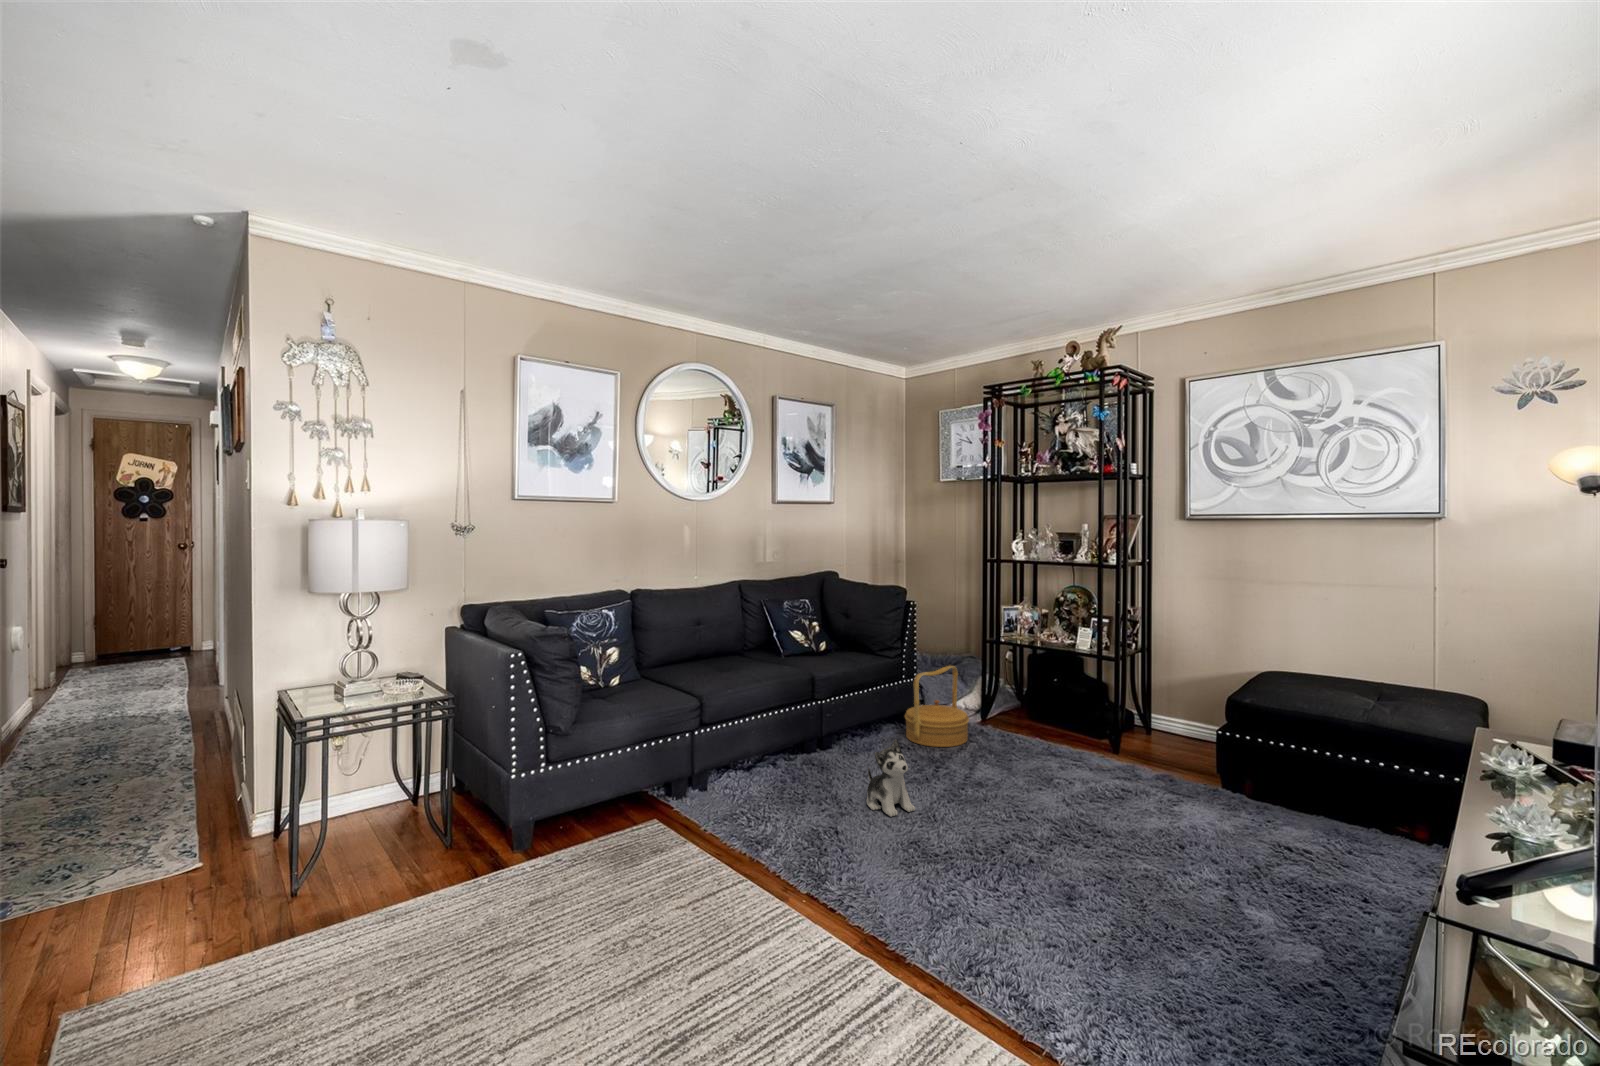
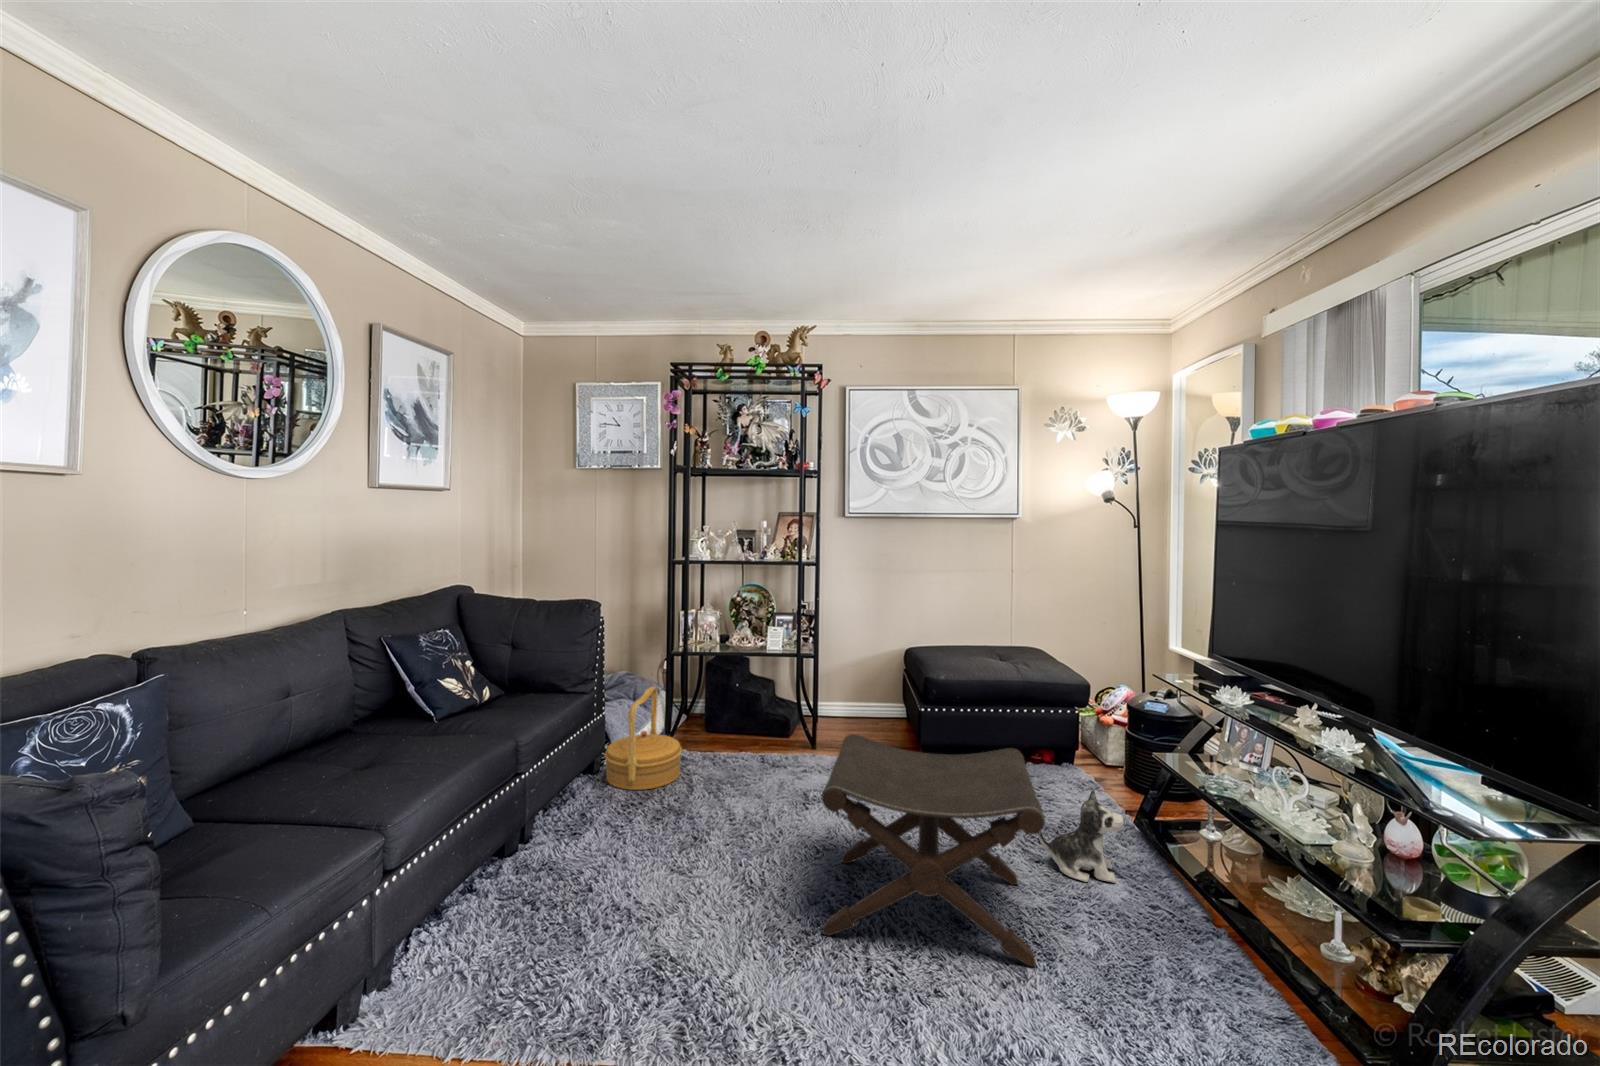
footstool: none [956,713,1203,943] -> present [822,734,1045,966]
plush toy: present [867,739,915,817] -> present [1039,789,1124,883]

